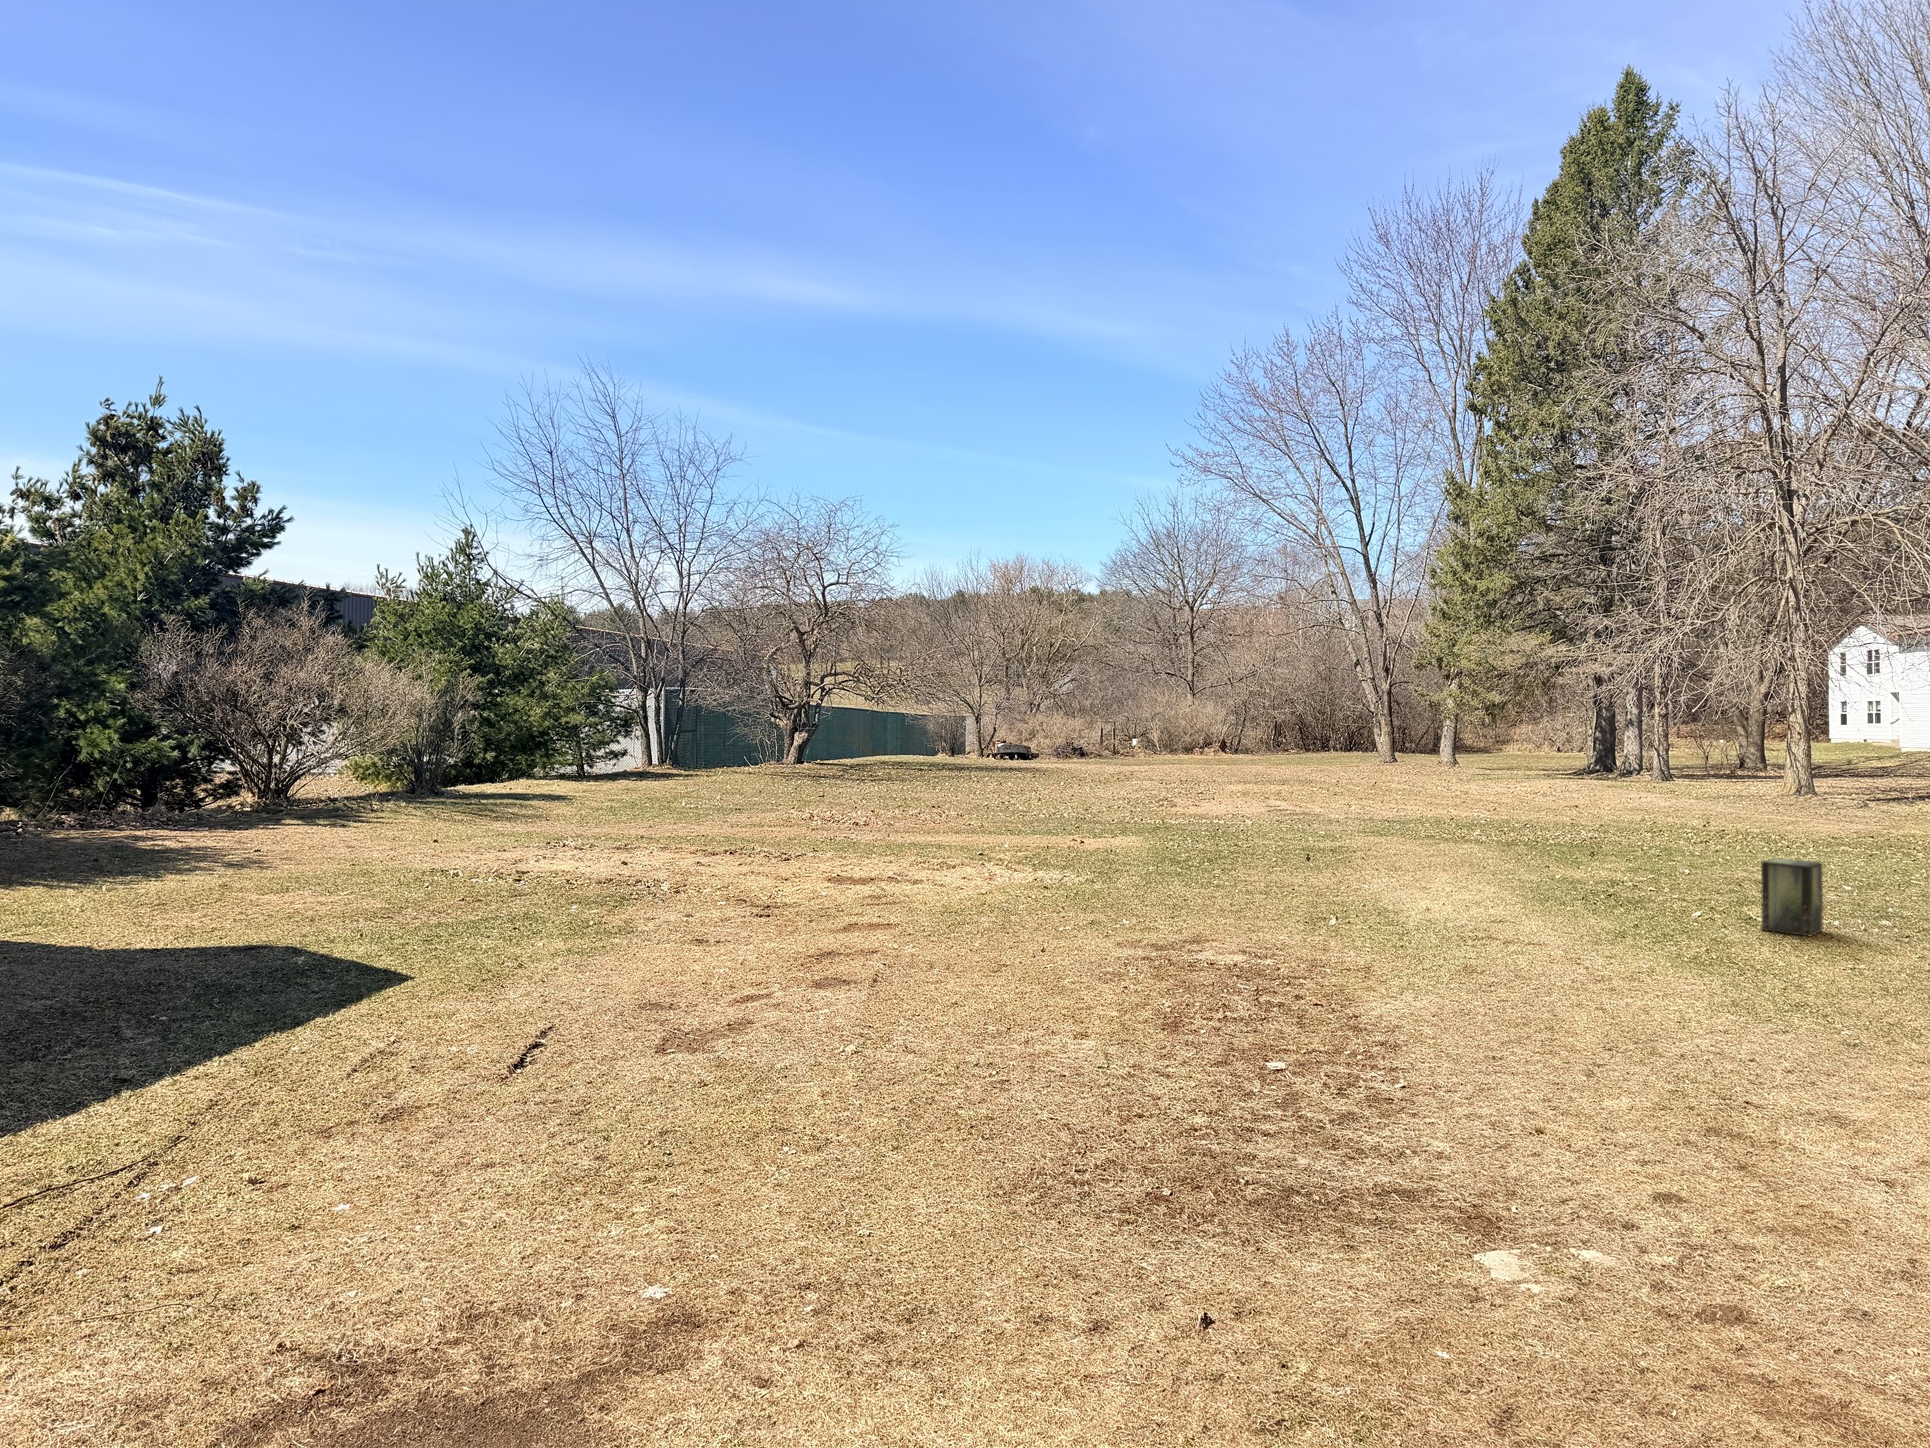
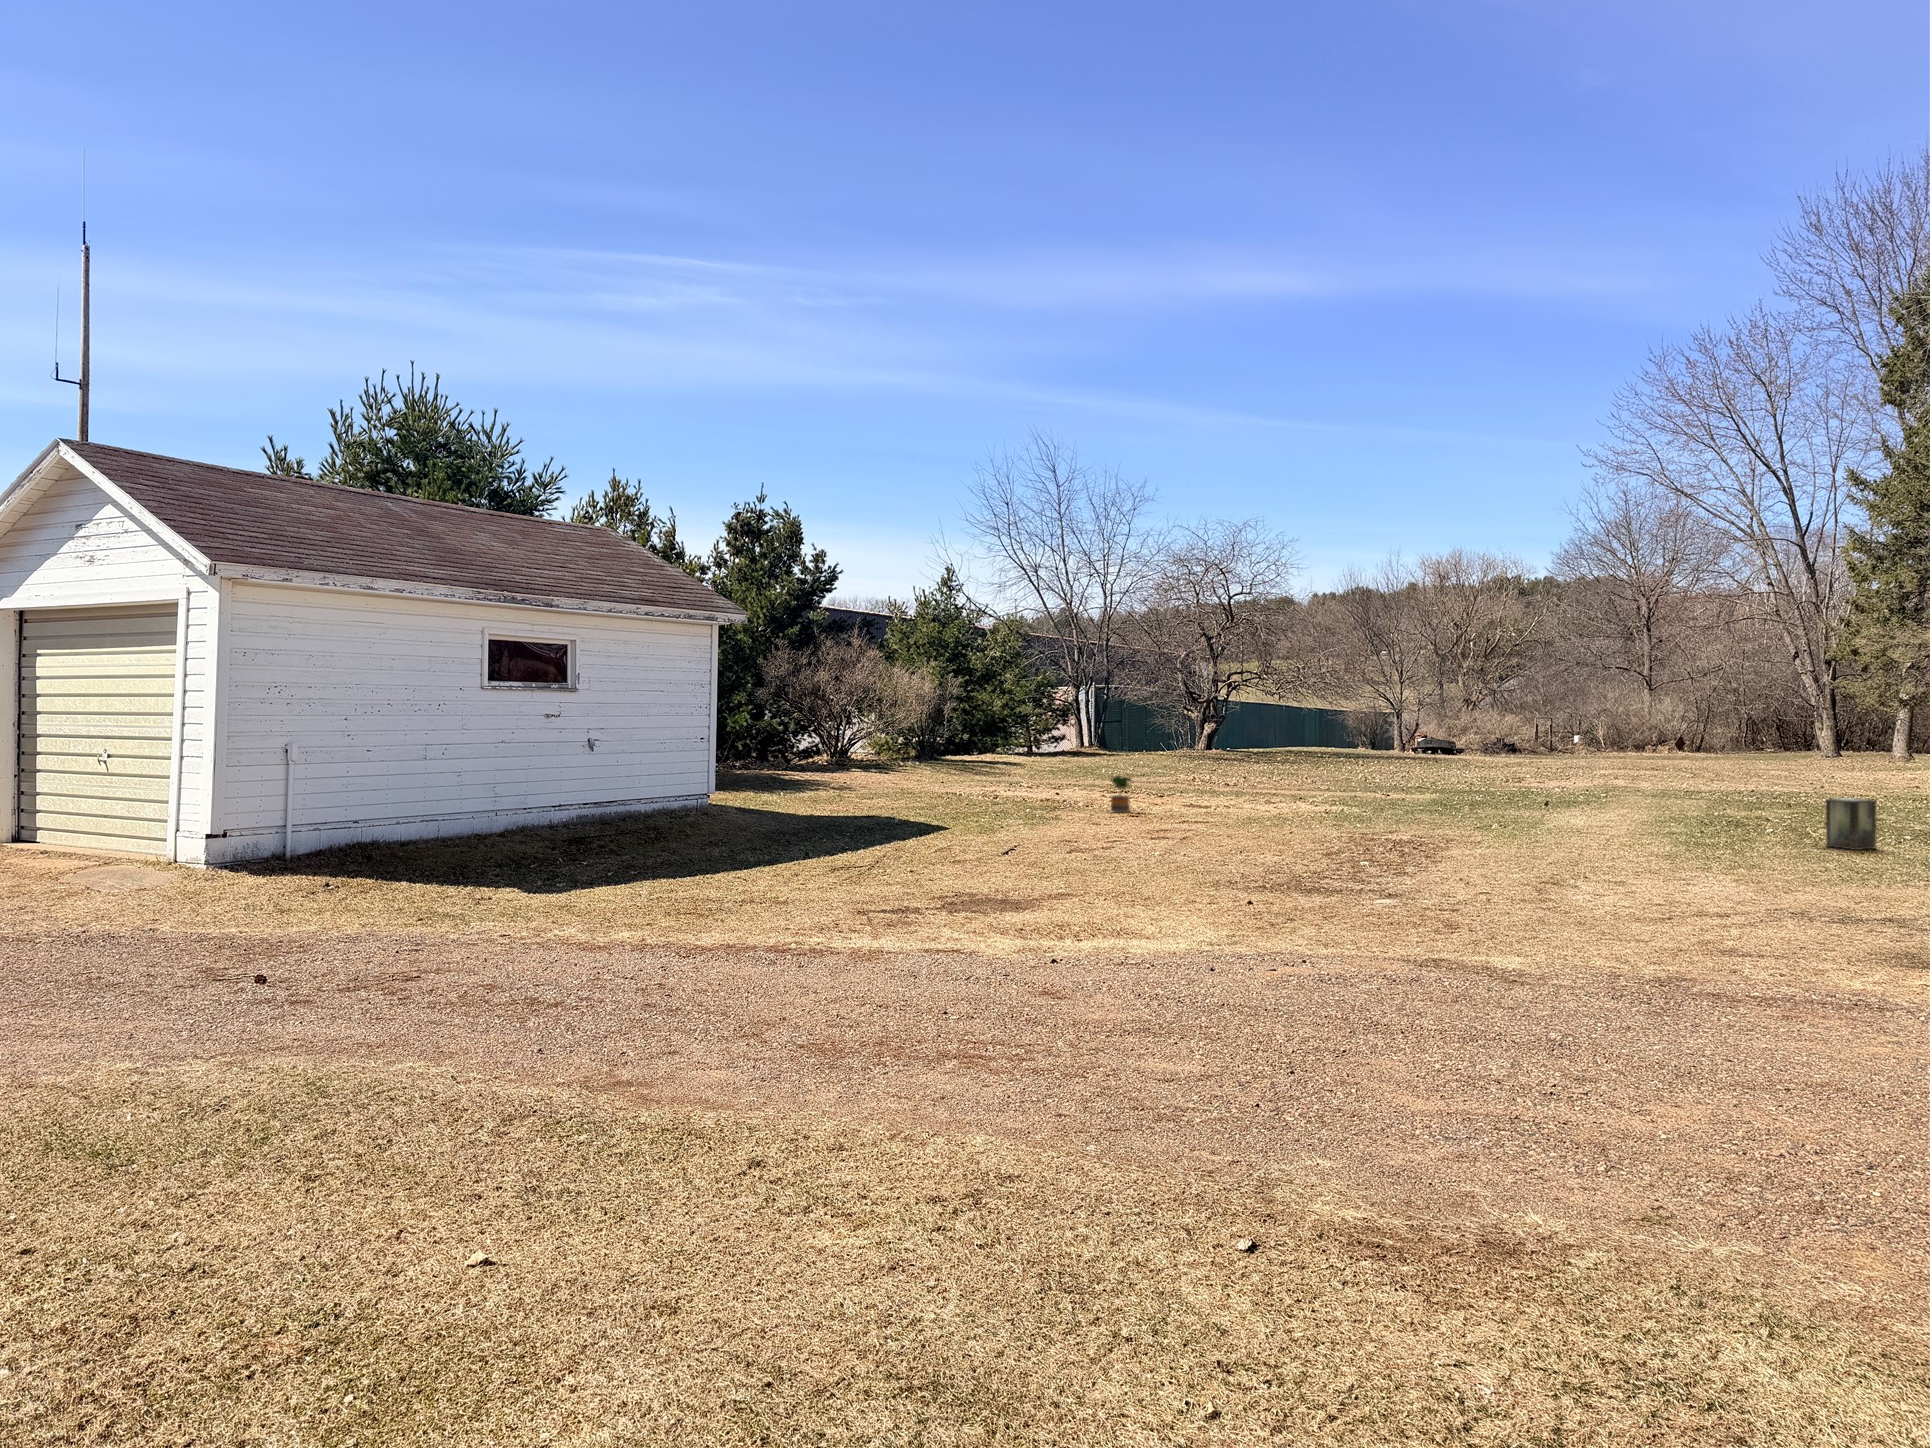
potted tree: none [710,843,751,908] -> present [1111,776,1130,813]

